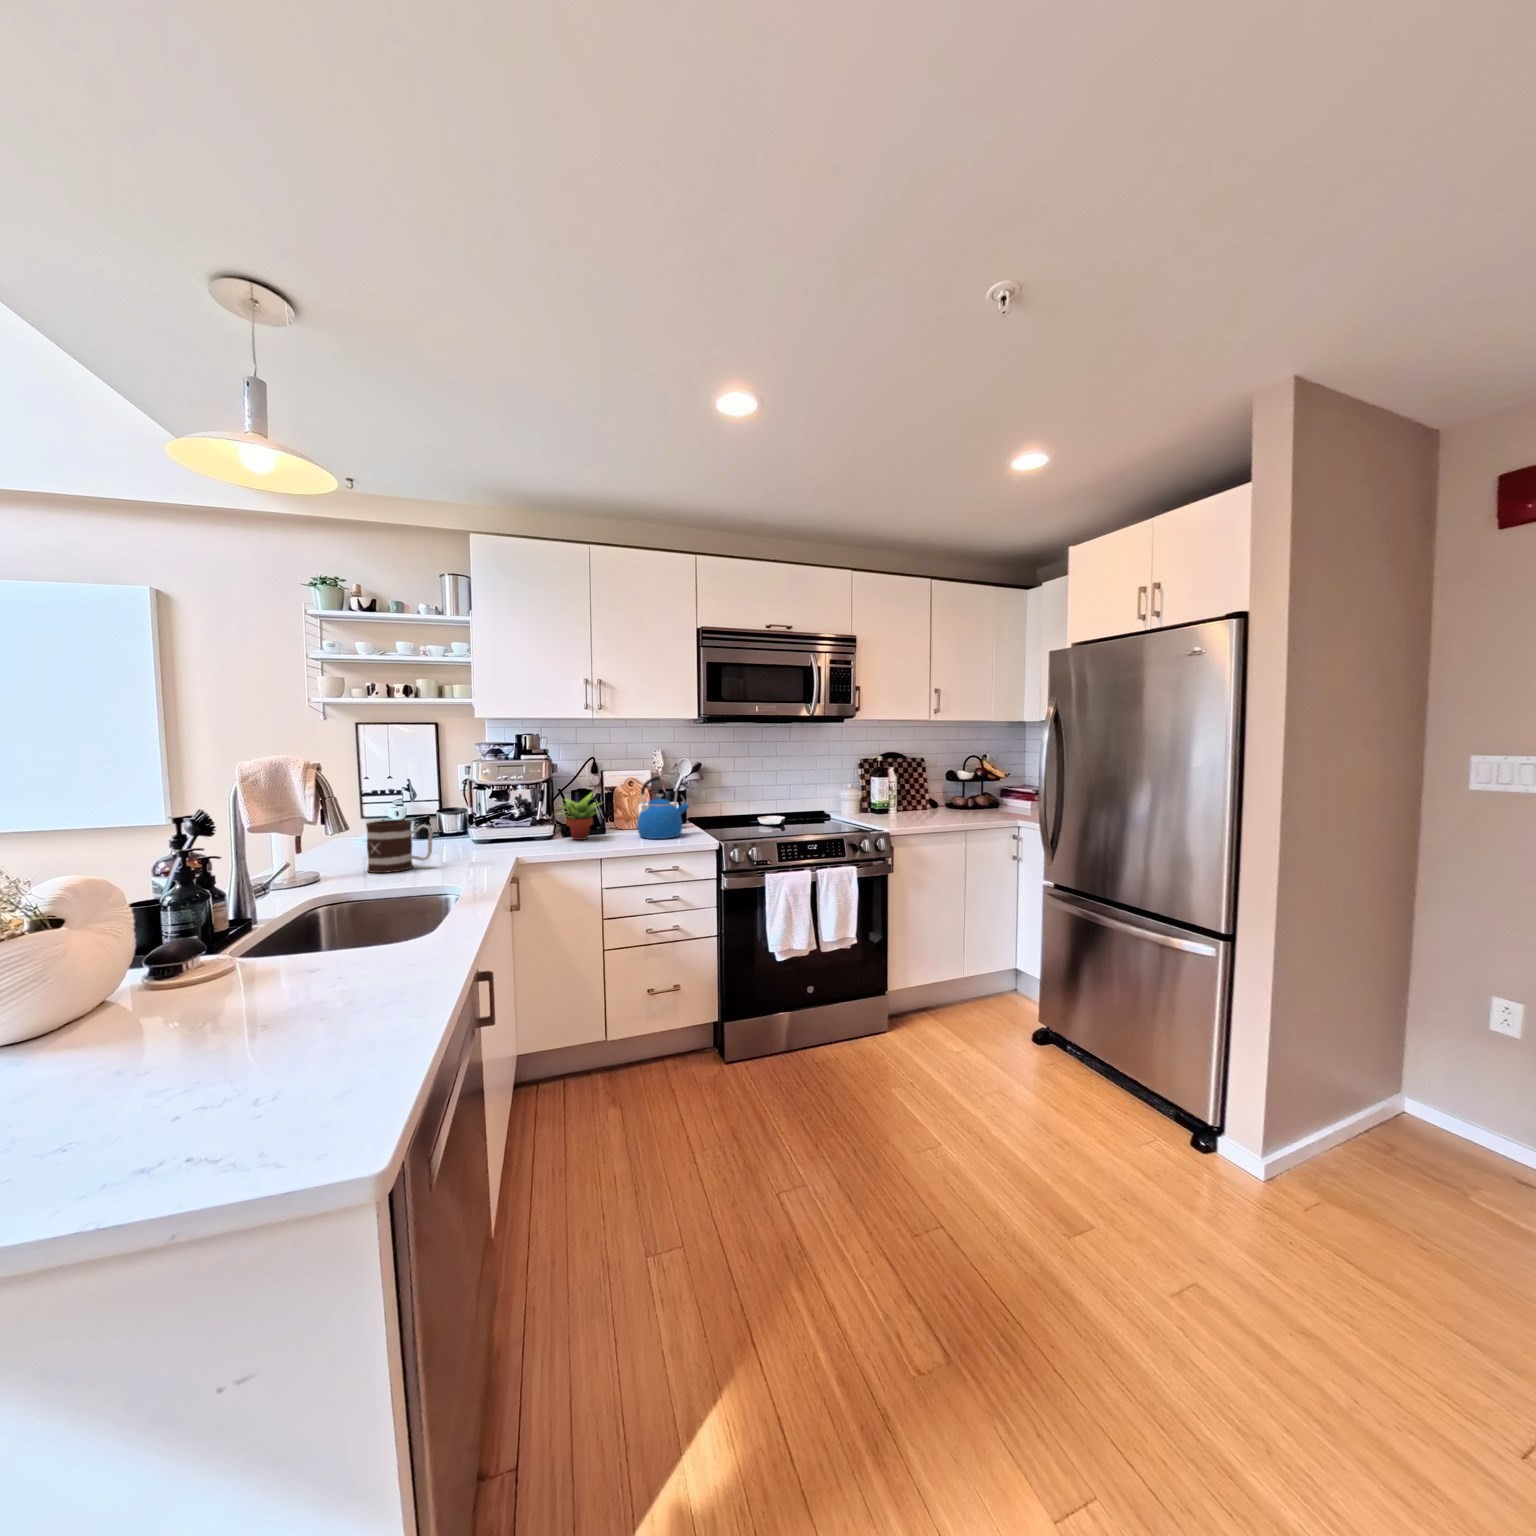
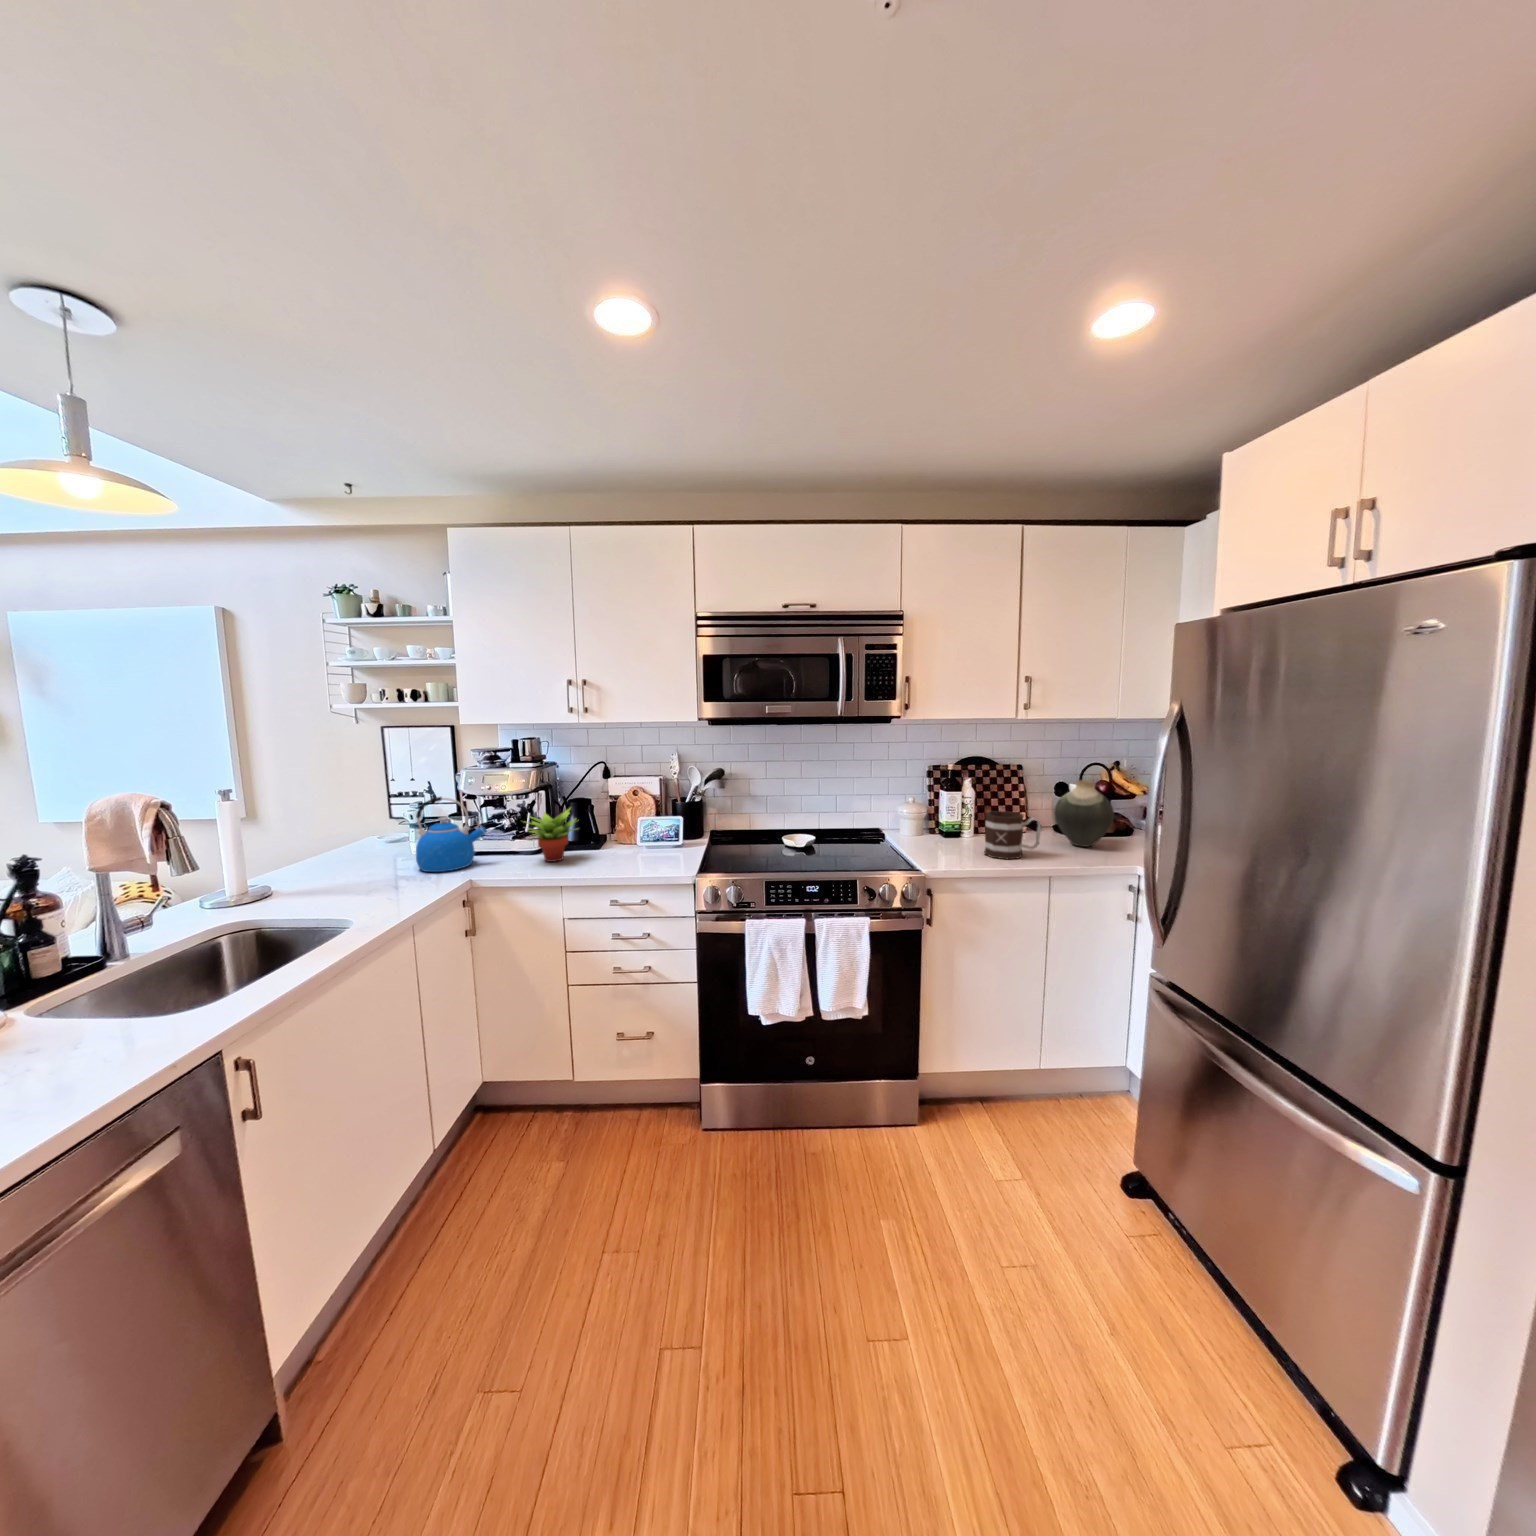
vase: none [956,766,997,814] -> present [1054,780,1114,847]
kettle: present [637,777,689,839] -> present [416,797,487,872]
mug: present [366,820,433,873] -> present [984,811,1041,859]

